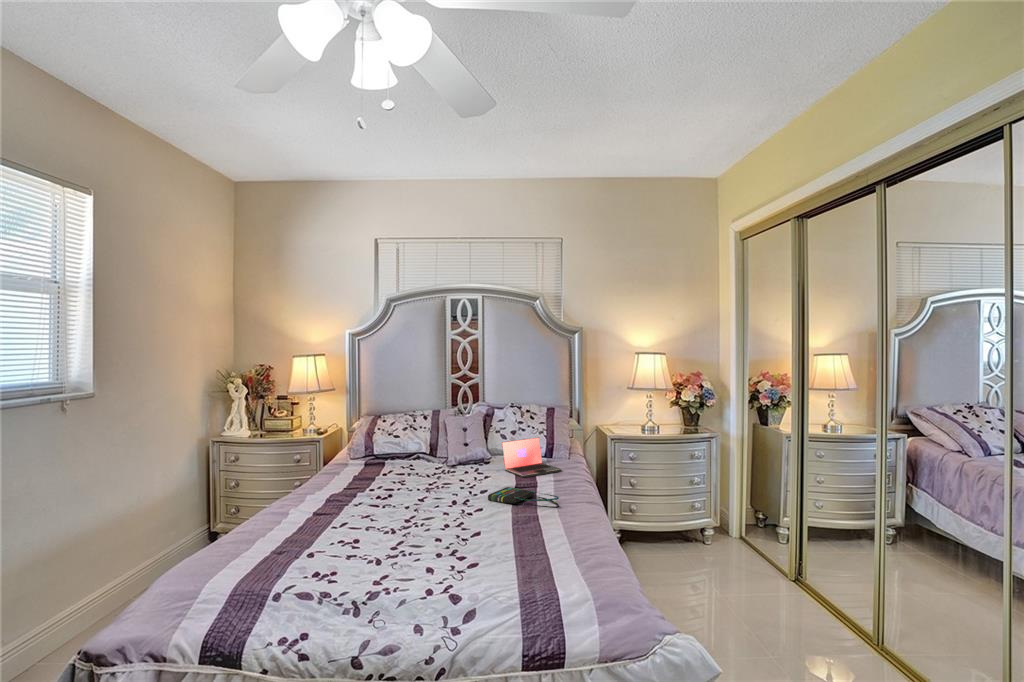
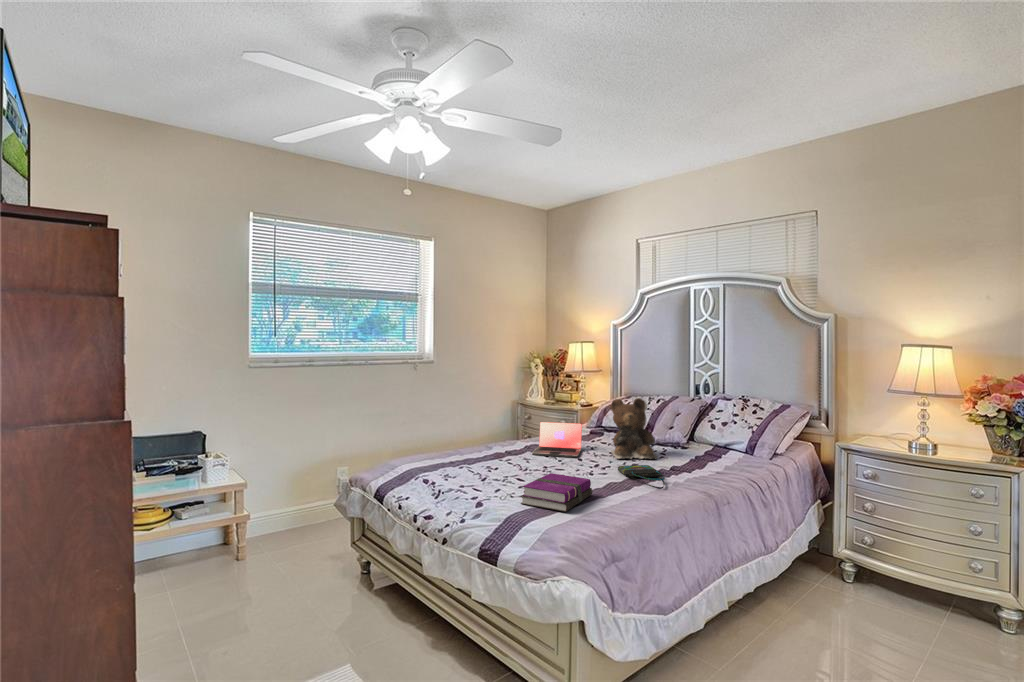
teddy bear: none [435,417,492,487] -> present [610,398,657,459]
laptop: present [502,437,561,478] -> present [532,422,582,457]
hardback book: none [473,515,550,565] -> present [521,473,592,512]

